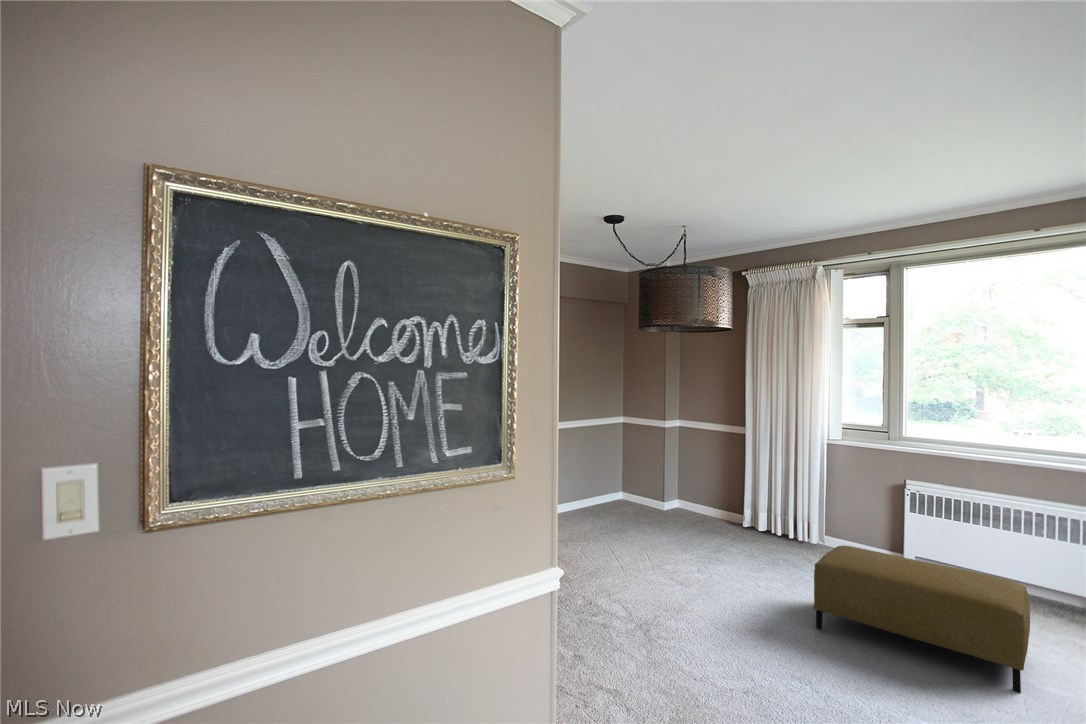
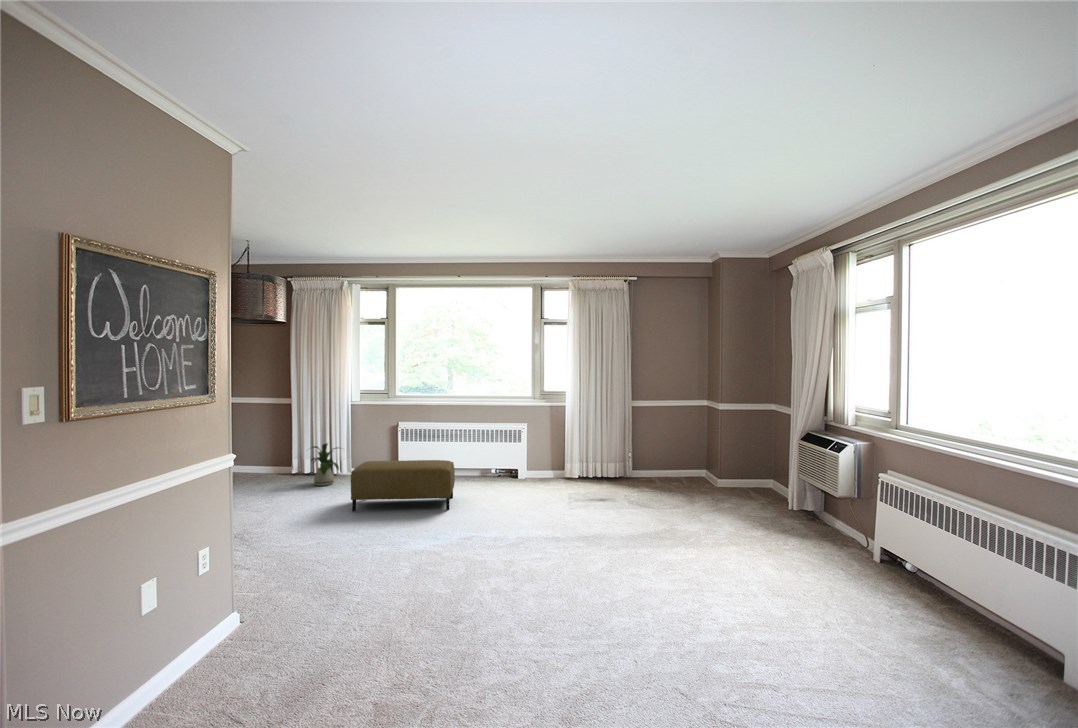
house plant: none [758,496,815,556] -> present [311,443,339,486]

